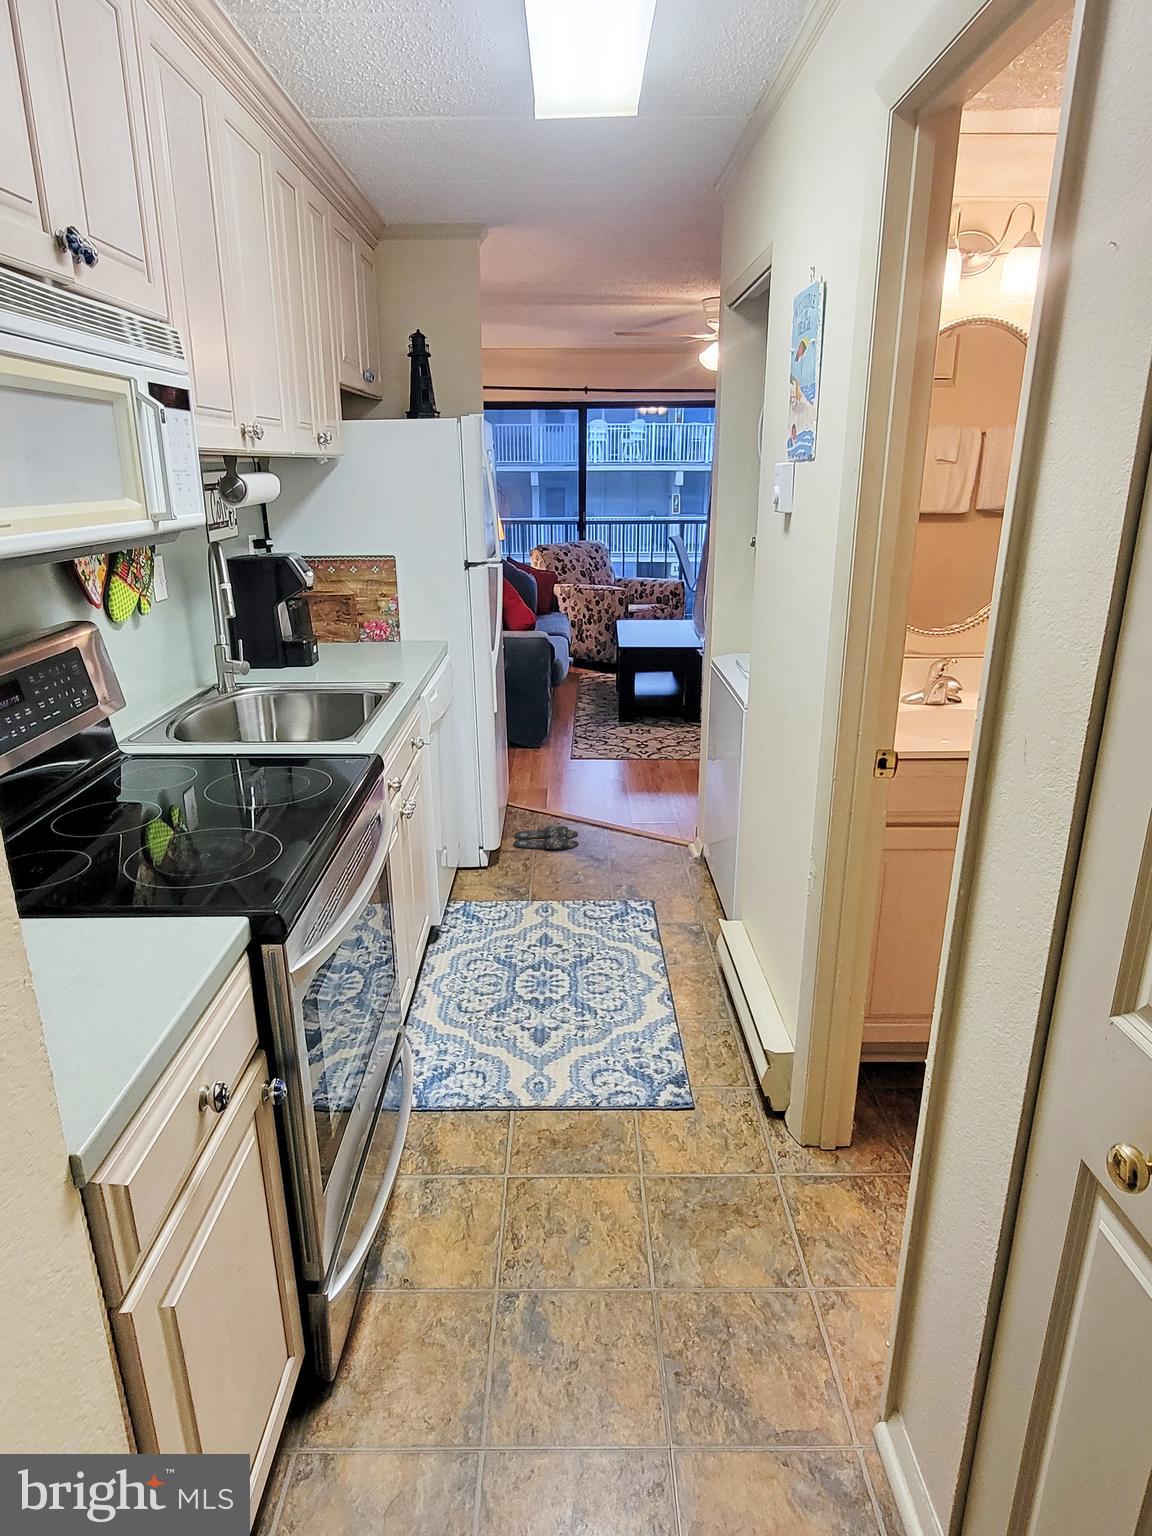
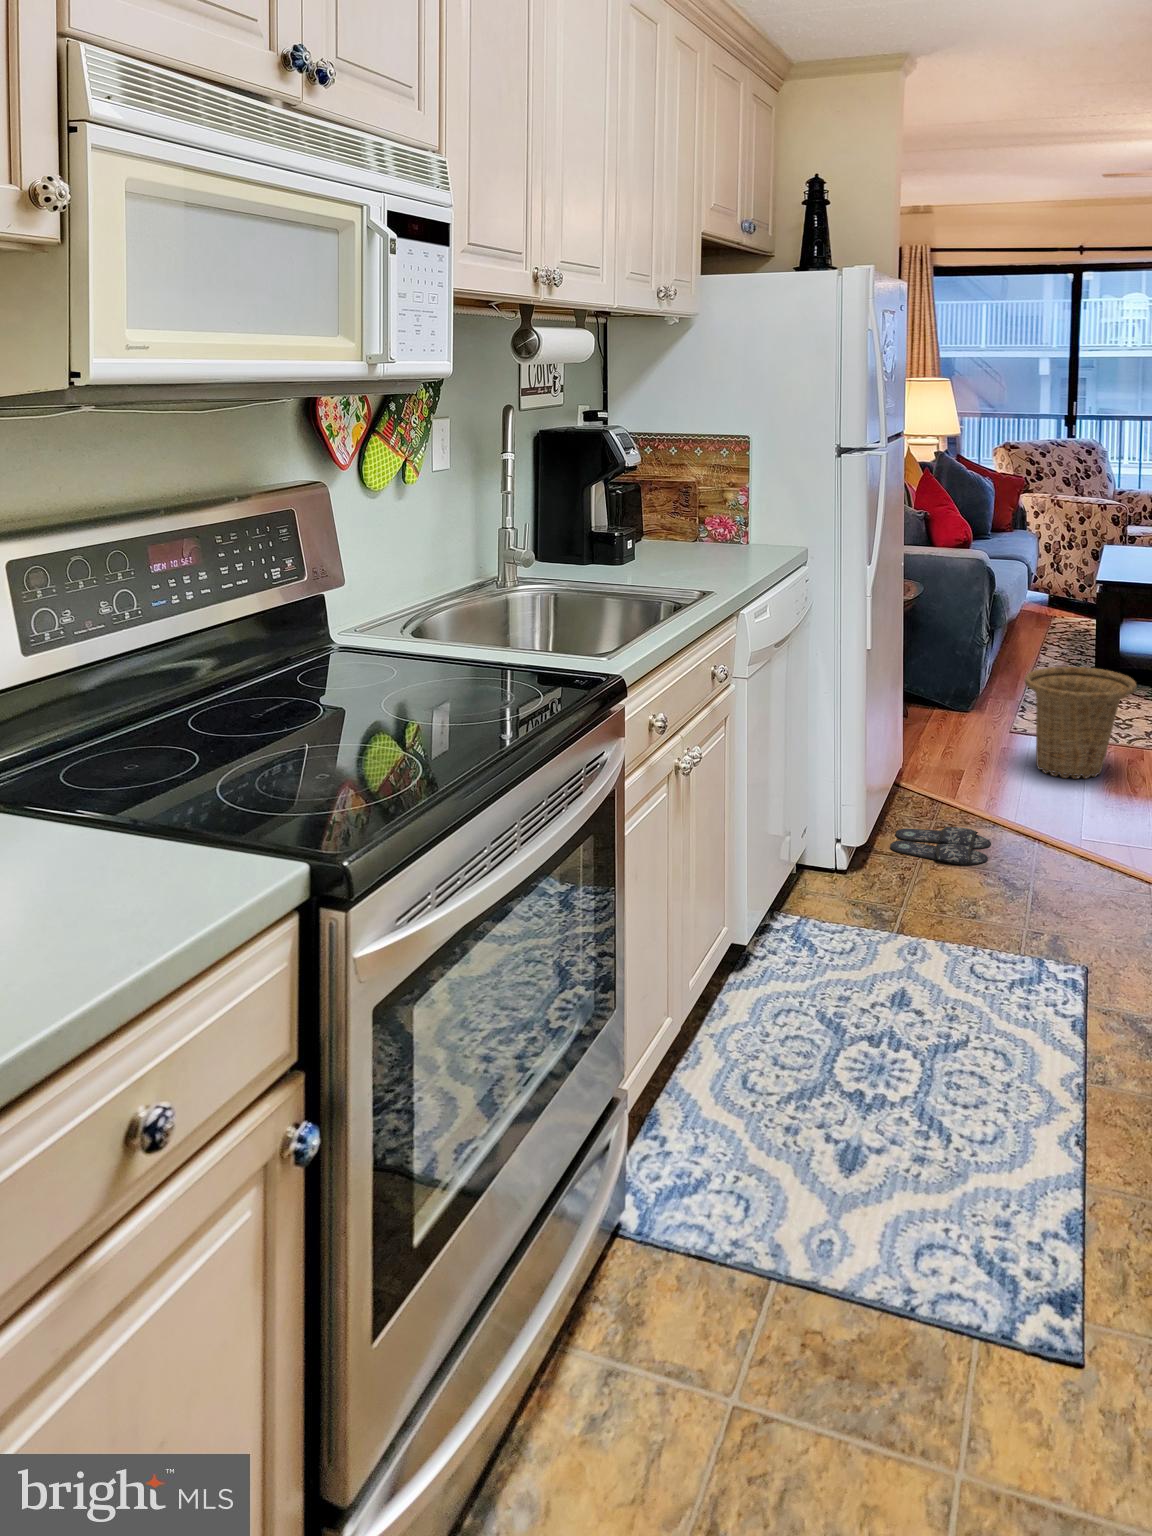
basket: none [581,710,649,786] -> present [1025,667,1136,779]

